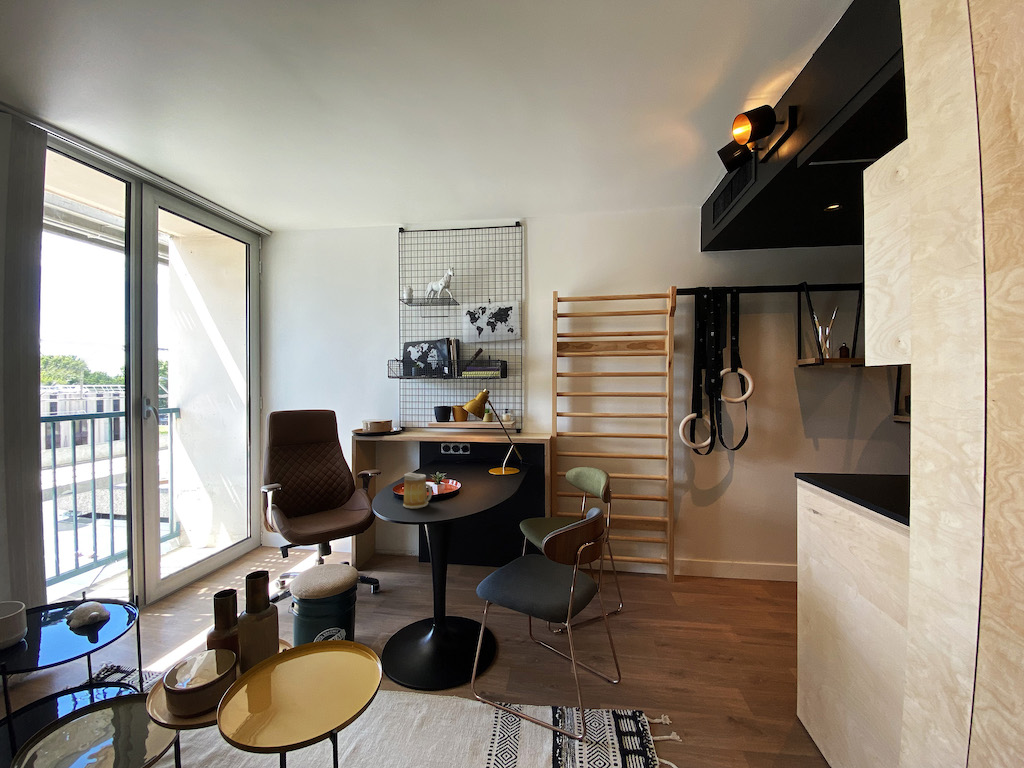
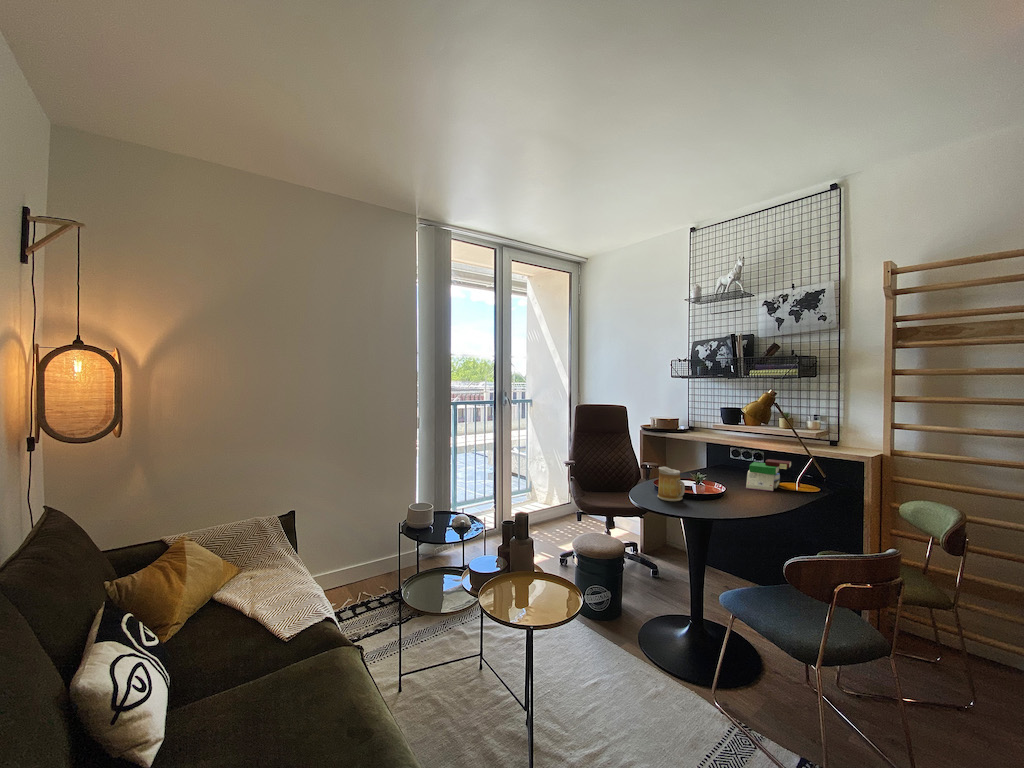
book: none [468,451,500,481] -> present [746,459,791,491]

